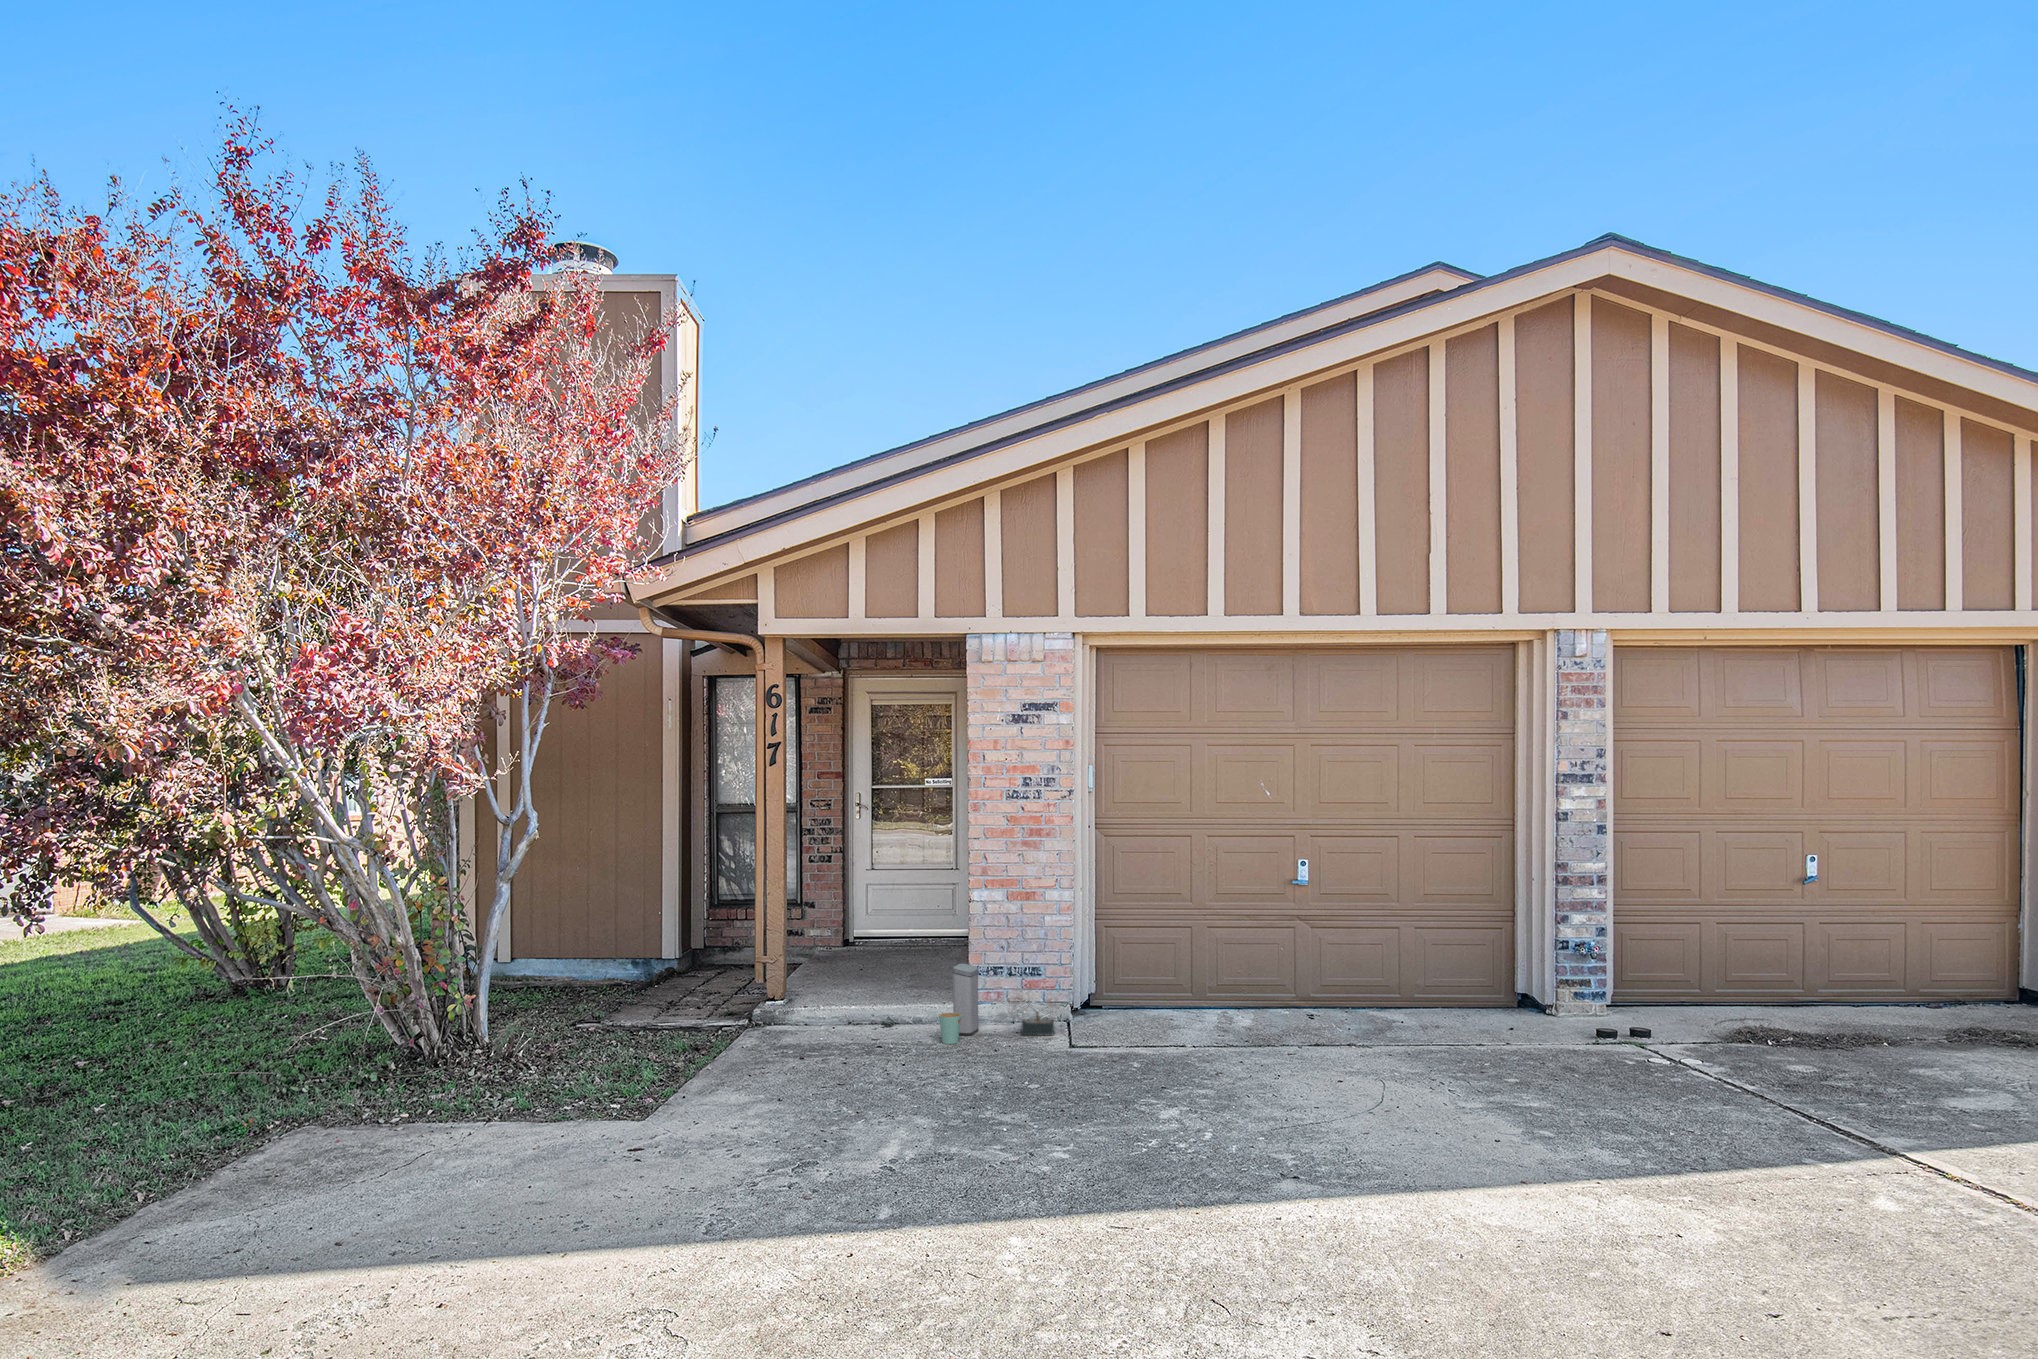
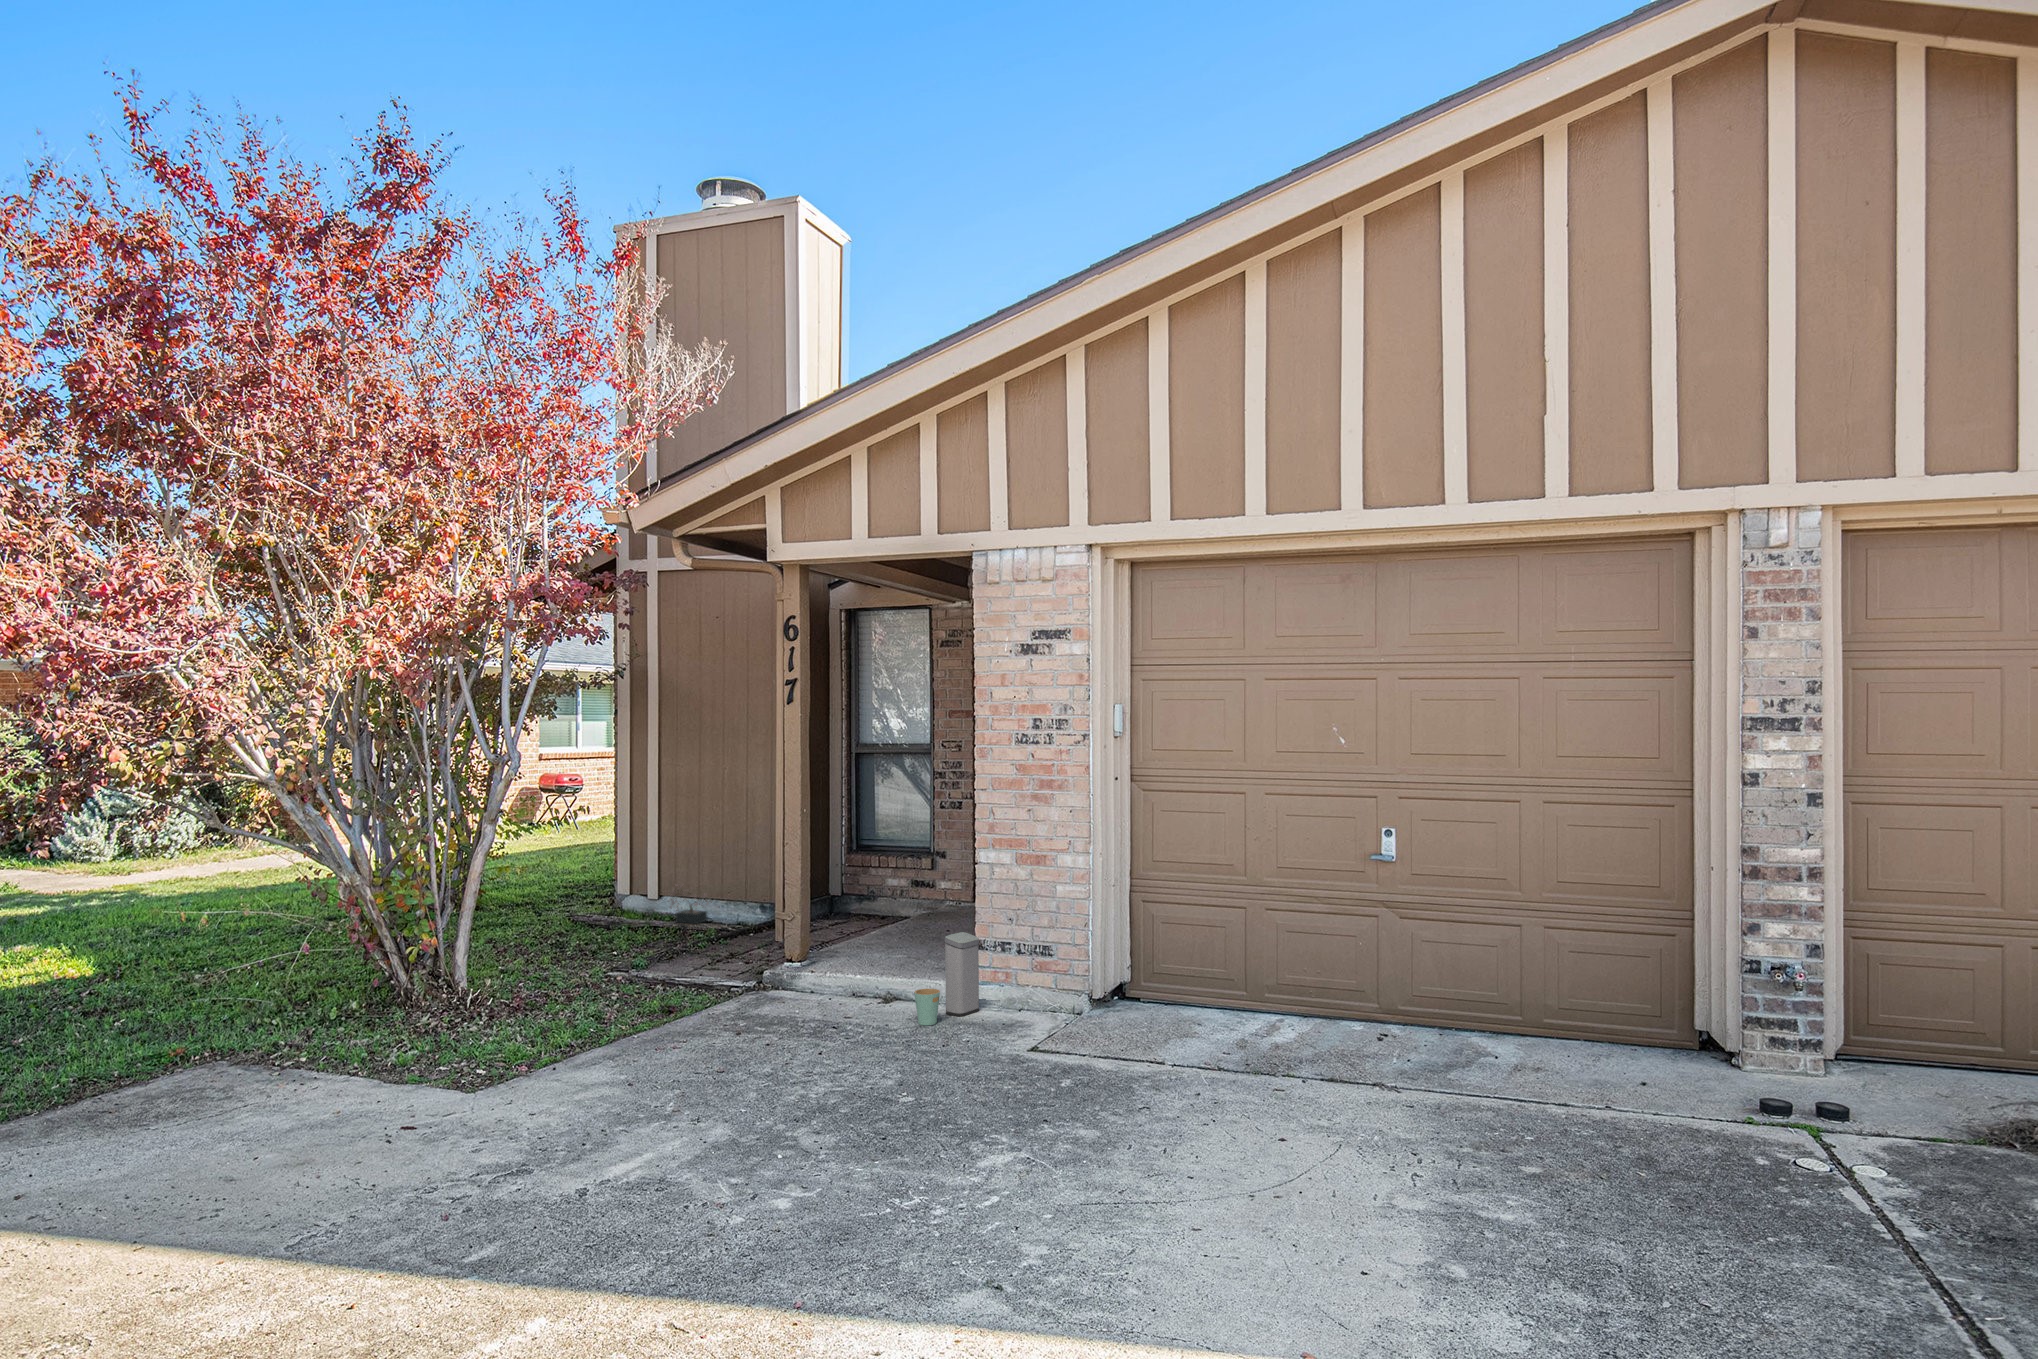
decorative plant: present [1009,987,1058,1035] -> present [671,886,712,924]

